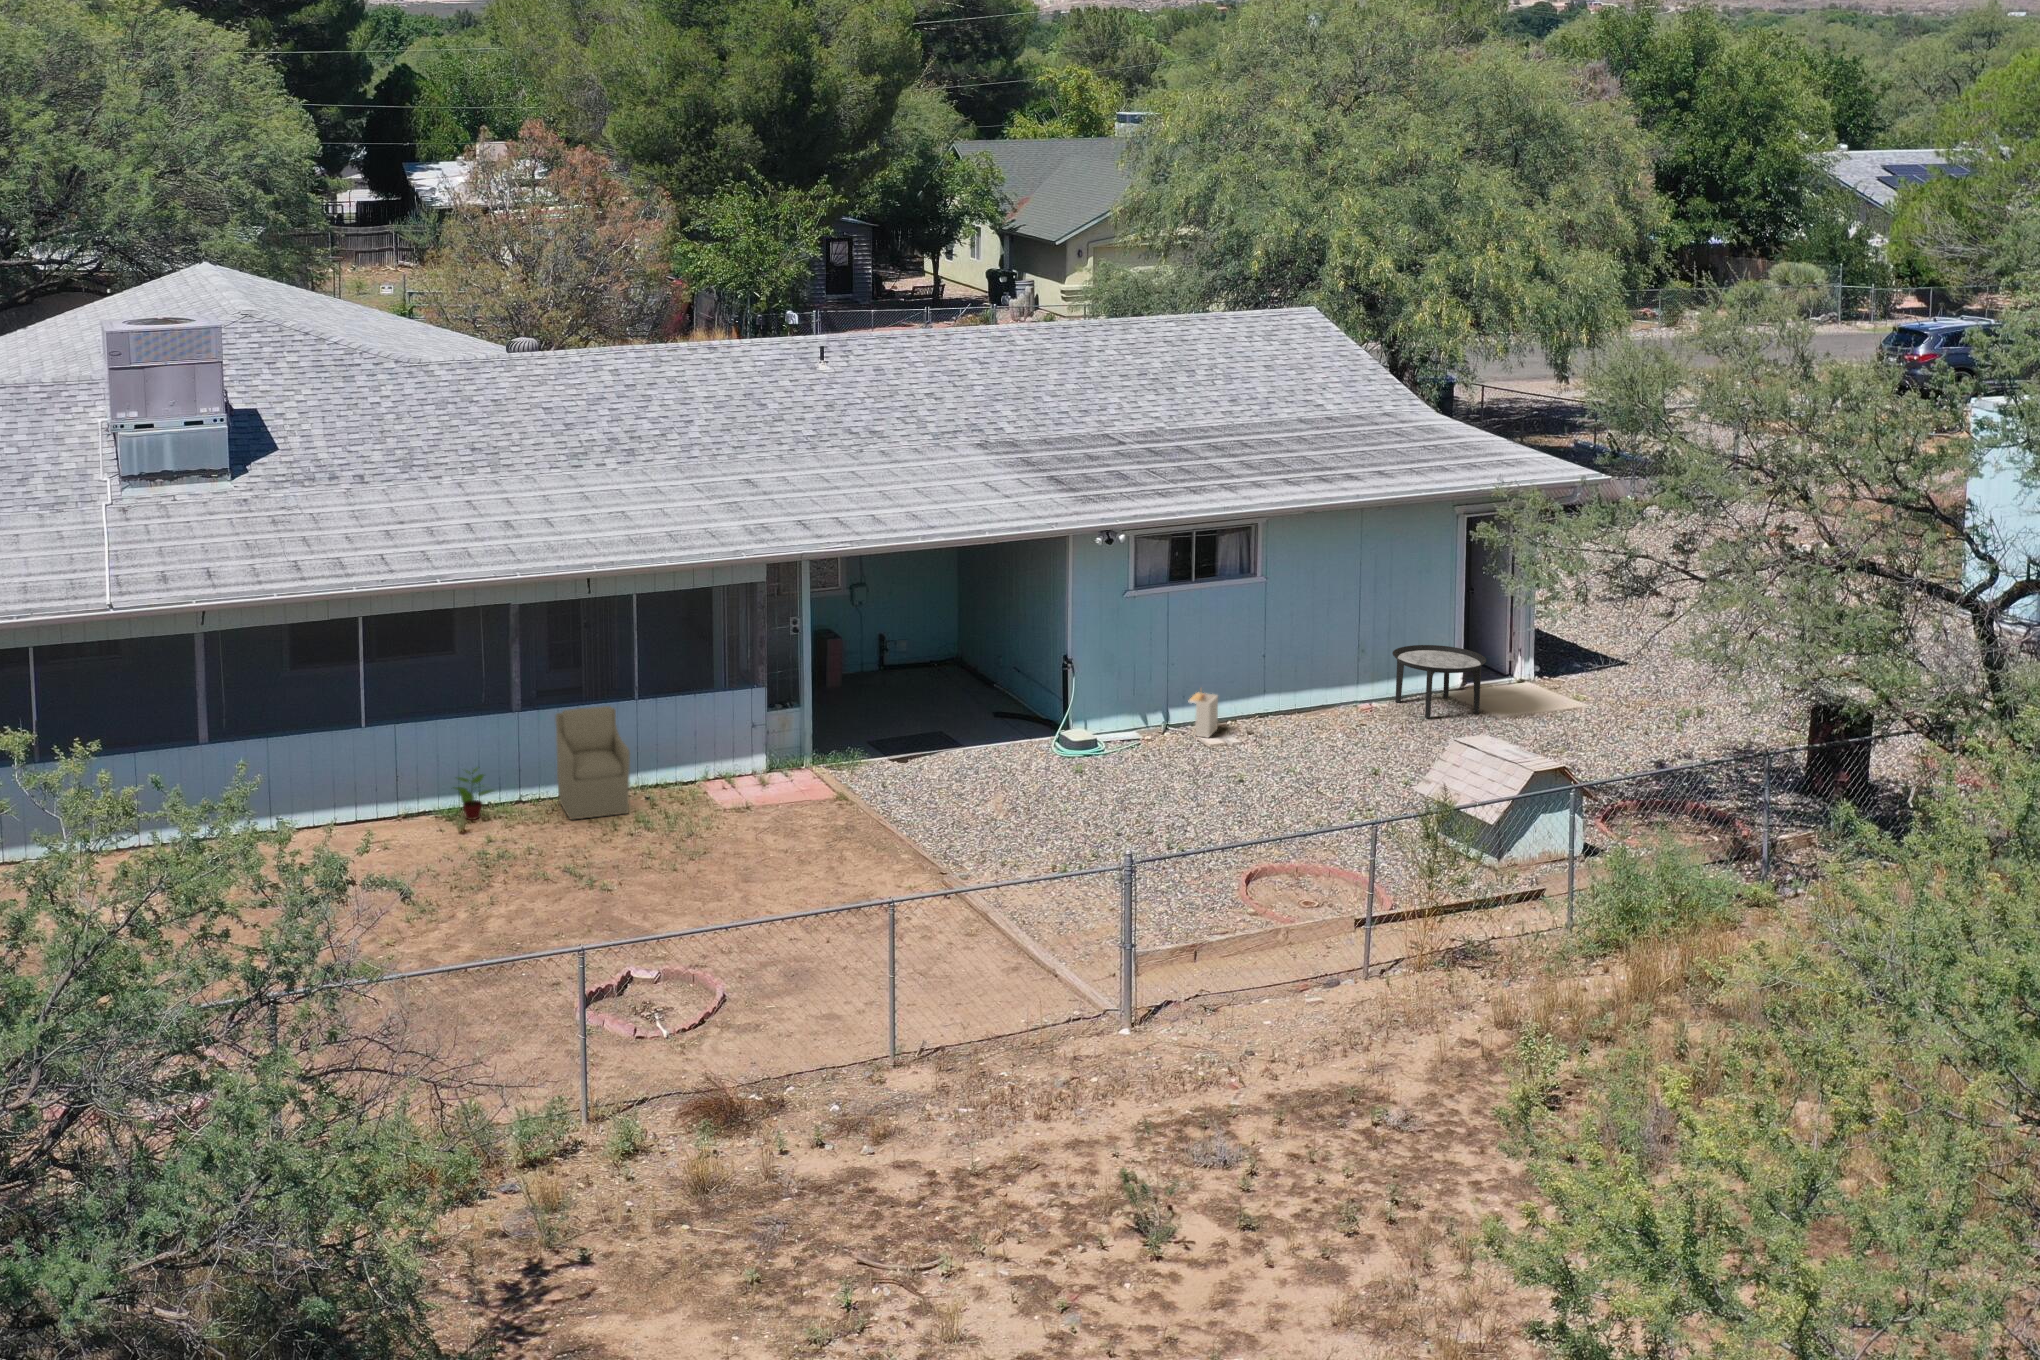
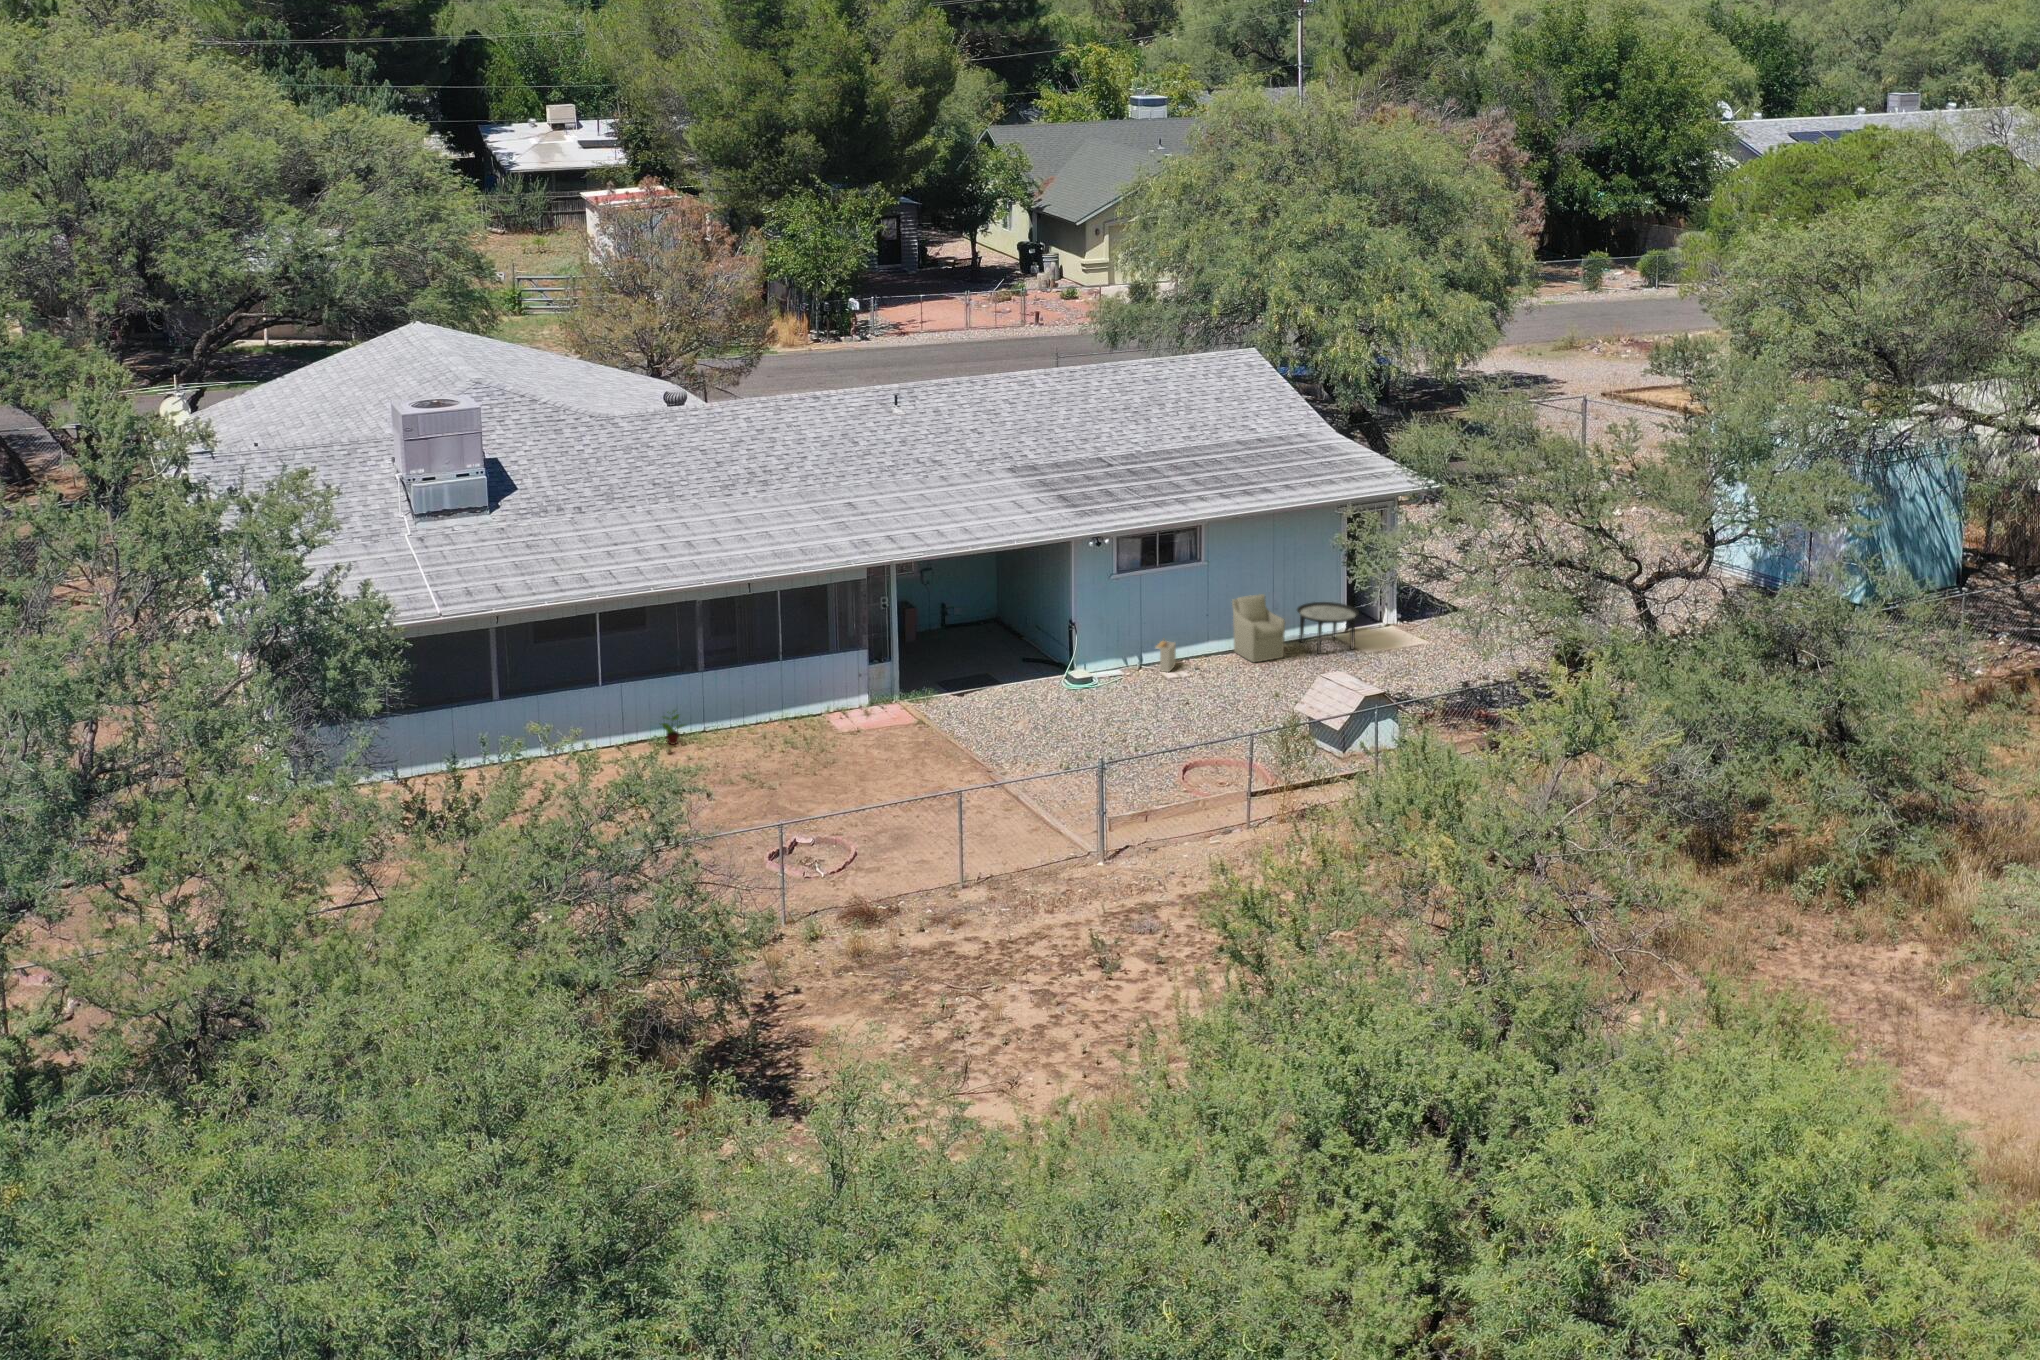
chair: present [555,706,630,820] -> present [1232,594,1285,662]

